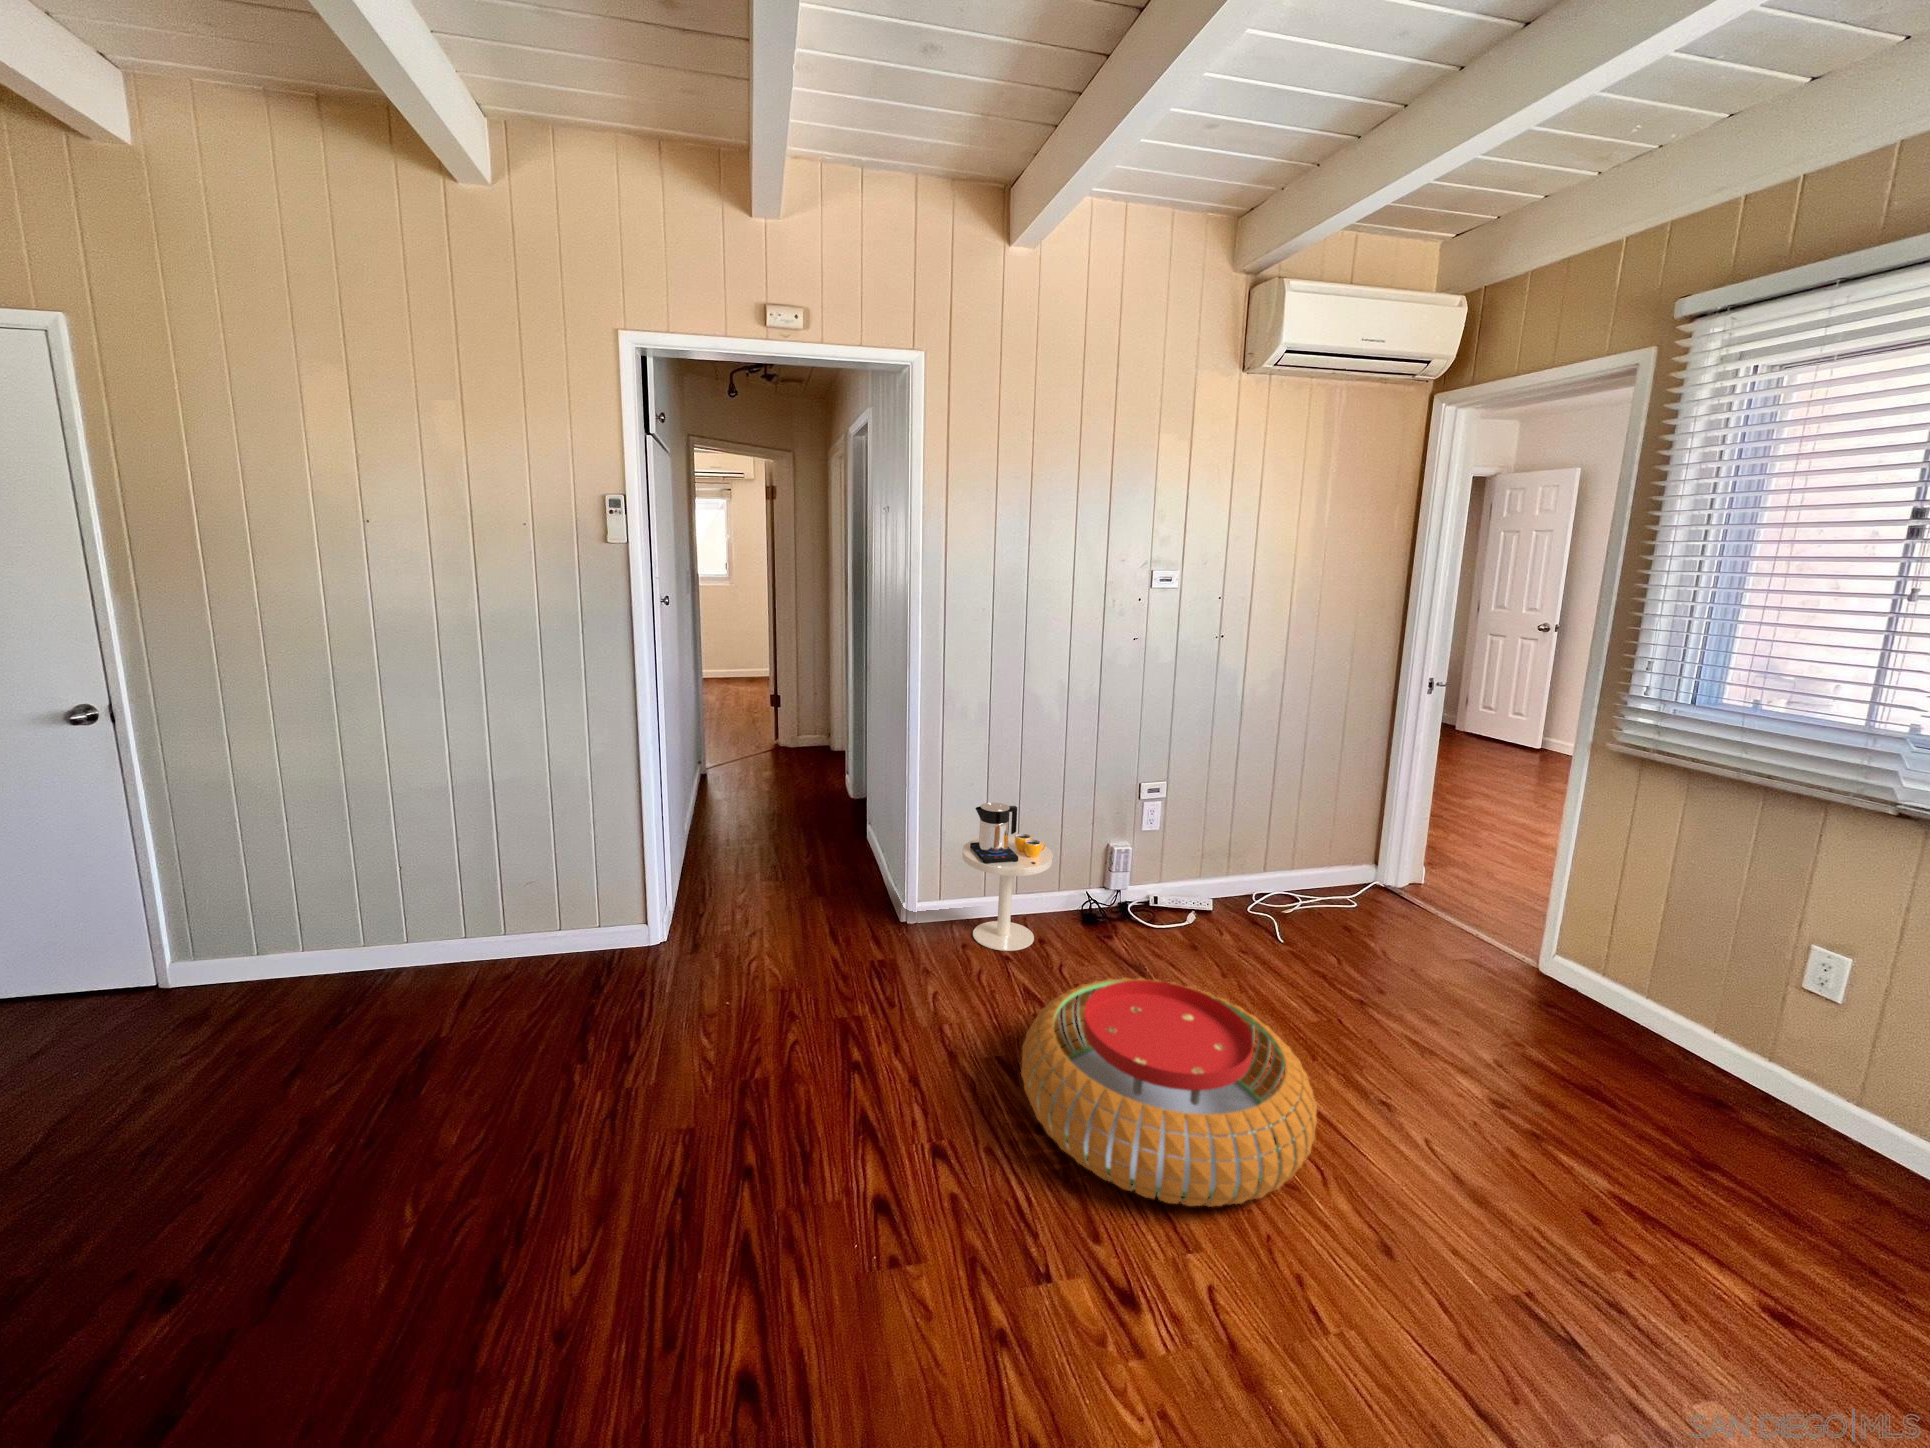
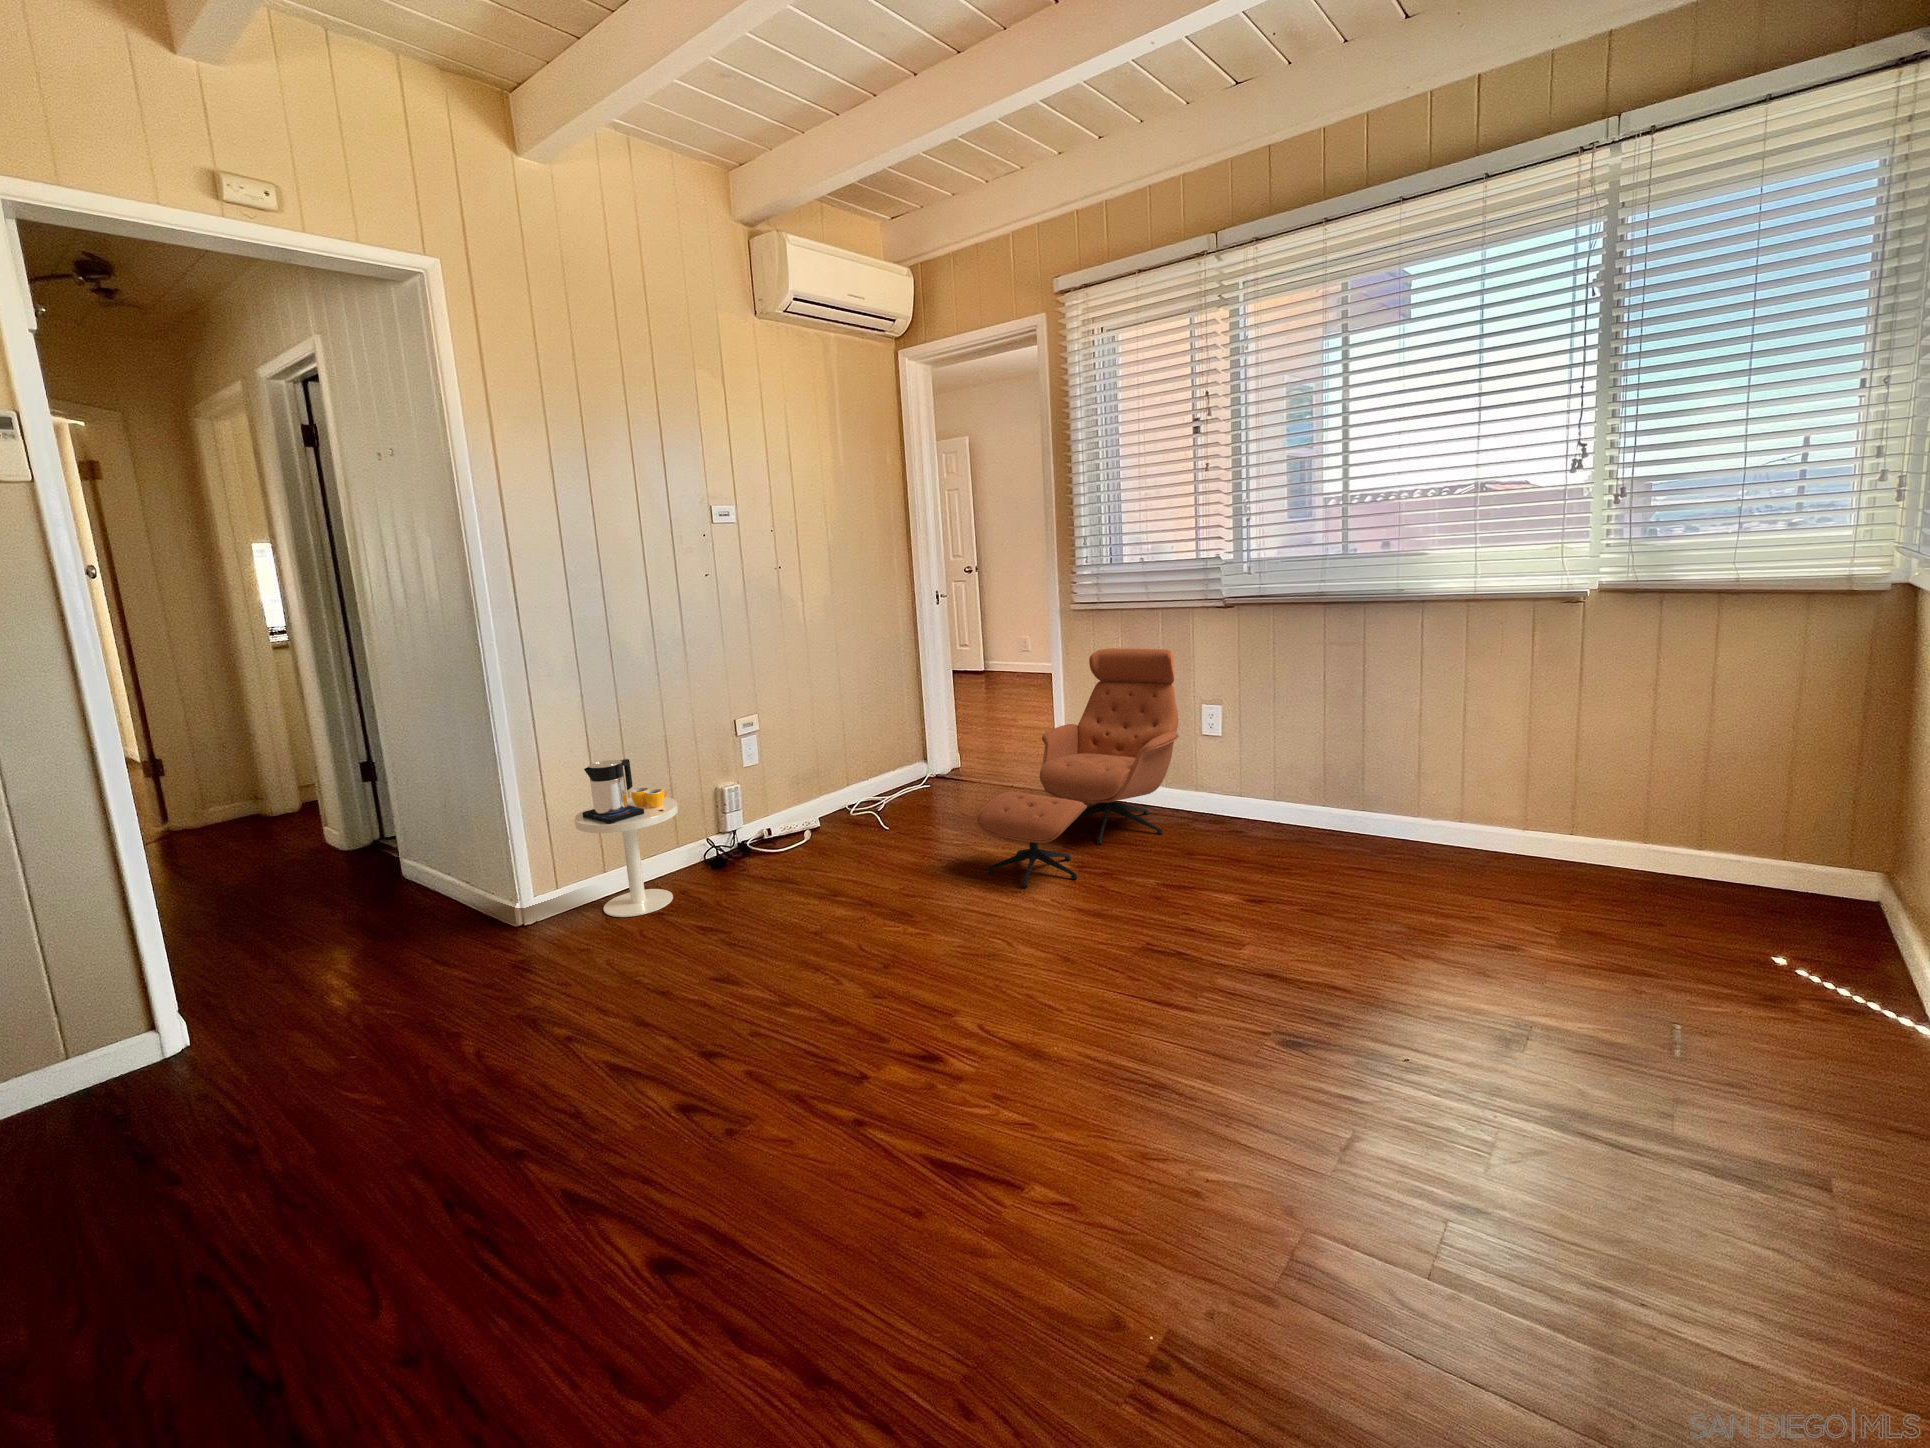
lounge chair: none [1371,814,1775,1117] -> present [977,648,1179,888]
pouf: present [1021,978,1317,1207] -> none [725,855,989,1027]

